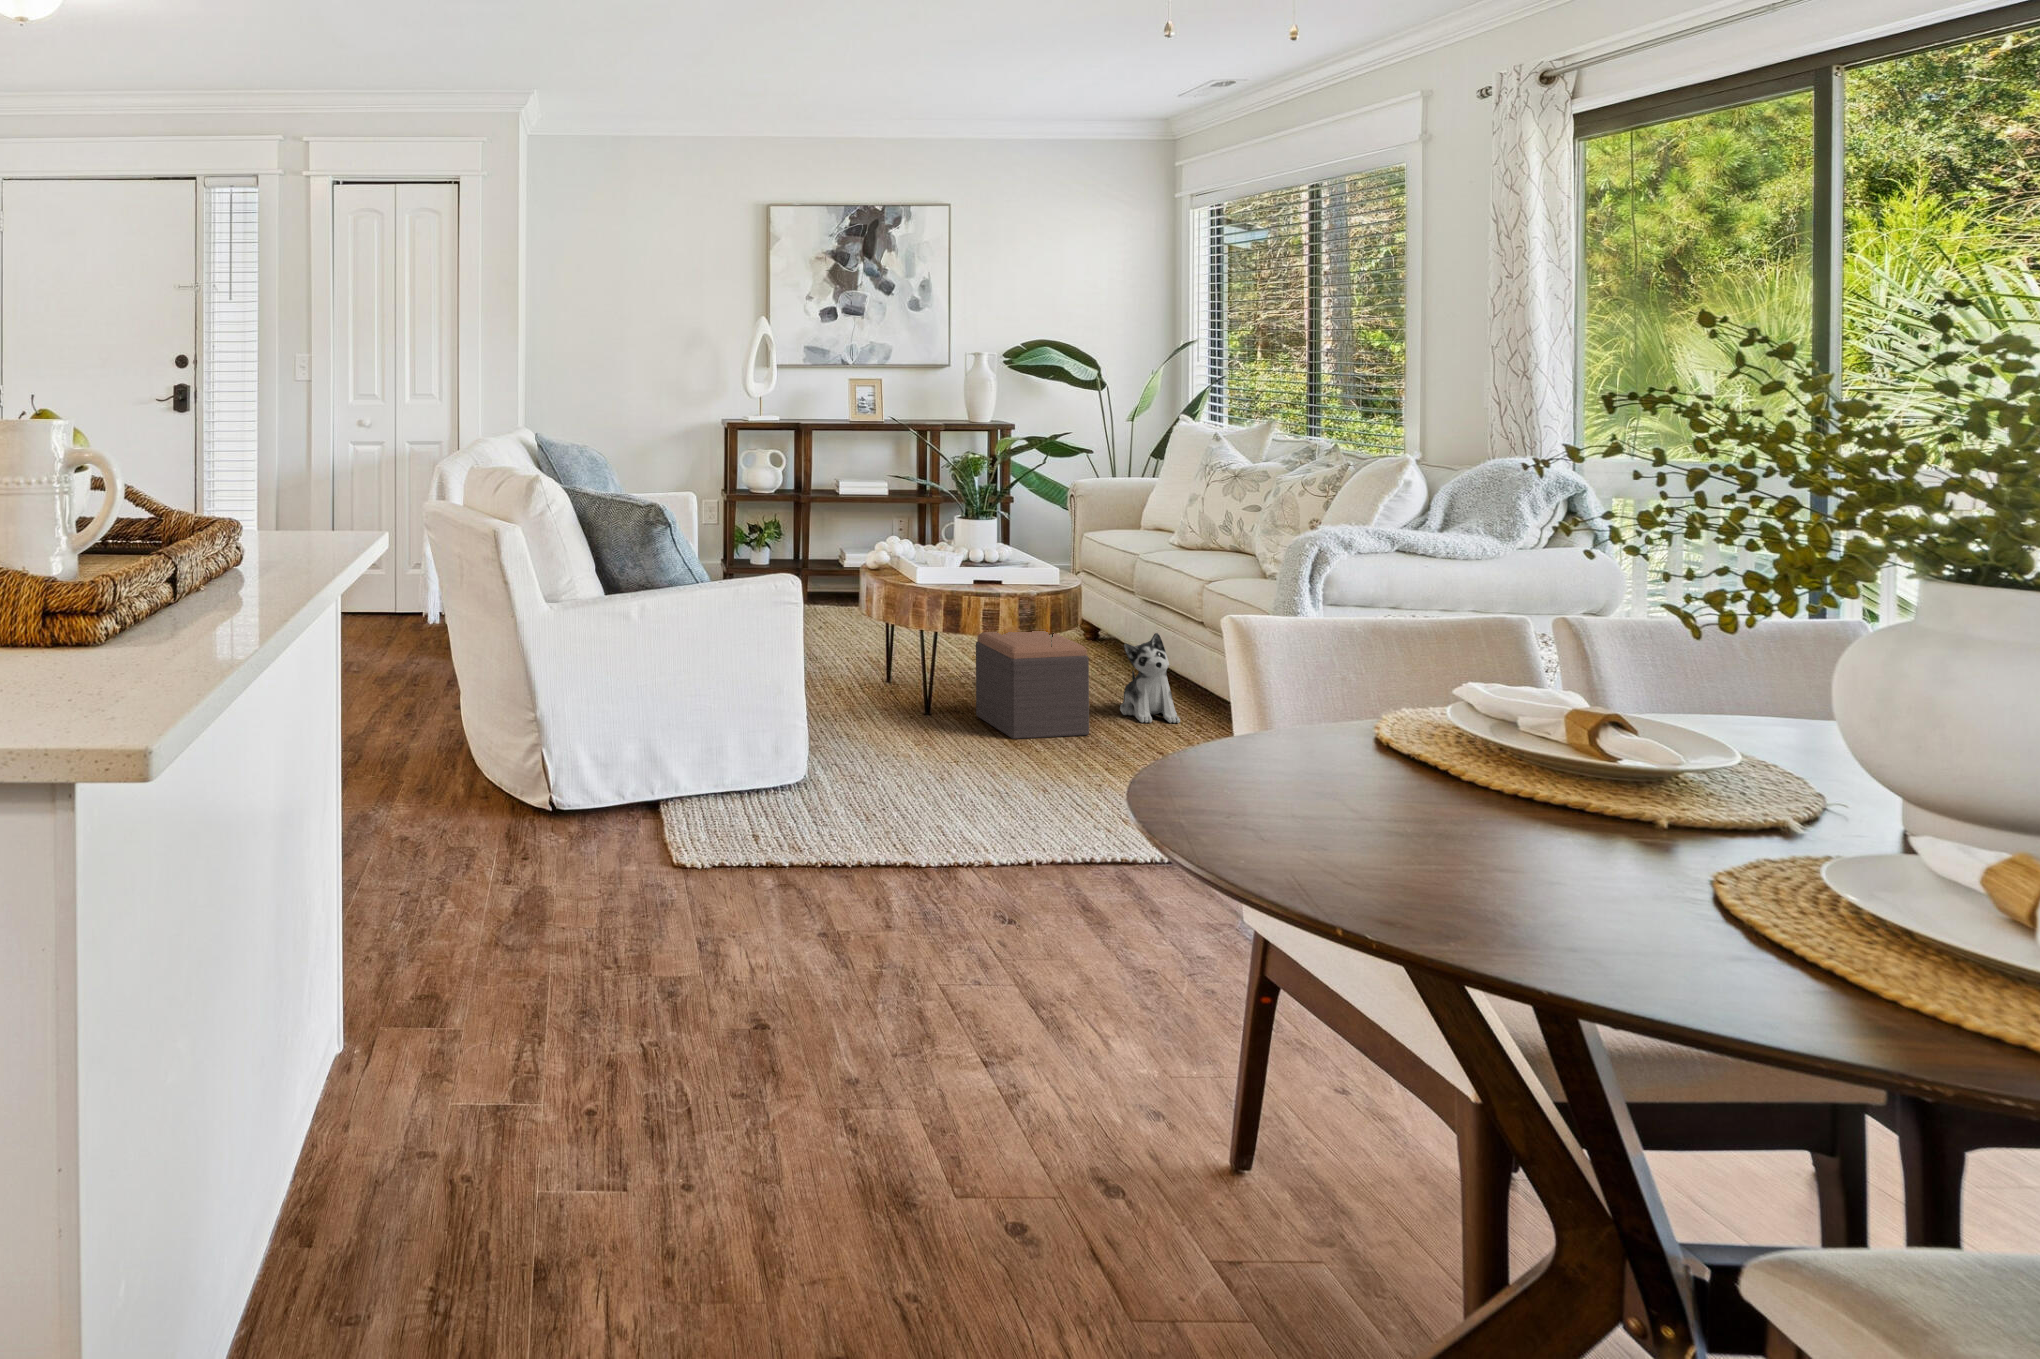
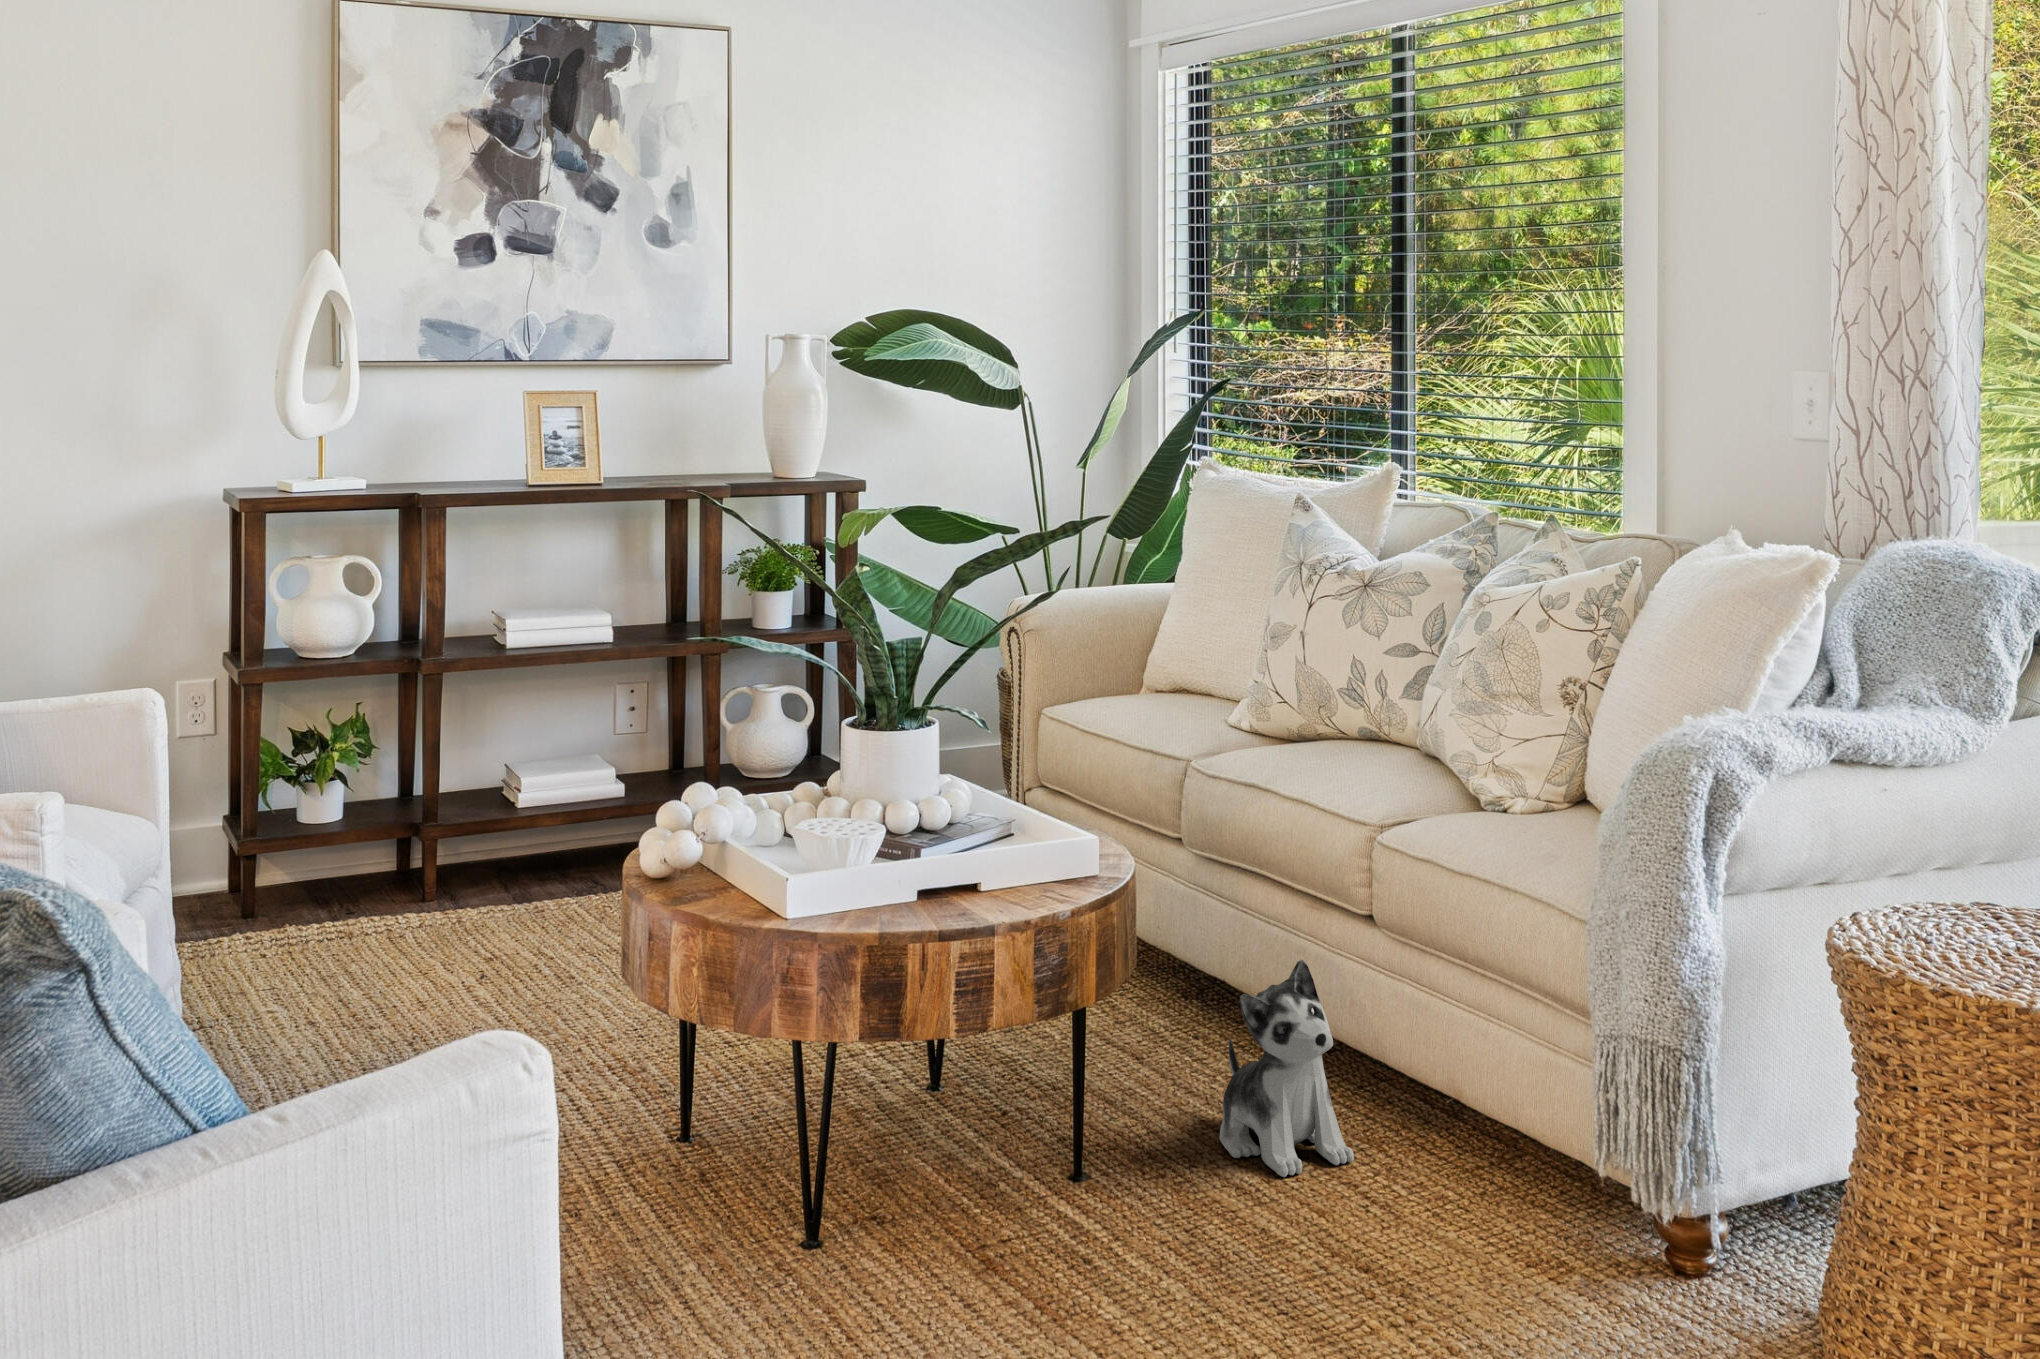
footstool: present [976,631,1089,739] -> none [933,989,1207,1309]

